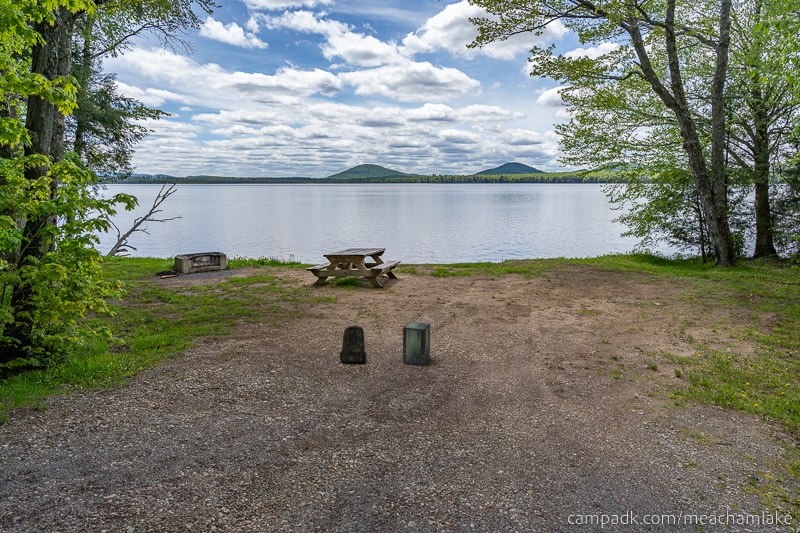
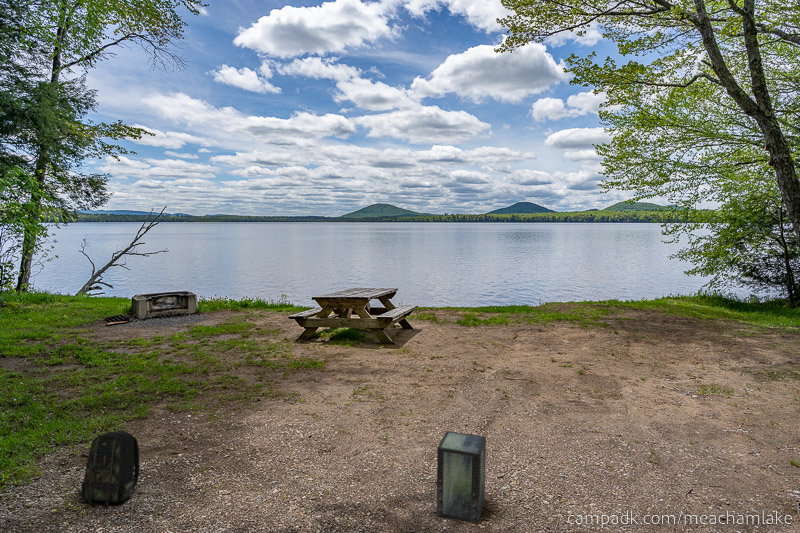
backpack: present [340,326,367,363] -> present [81,430,139,505]

